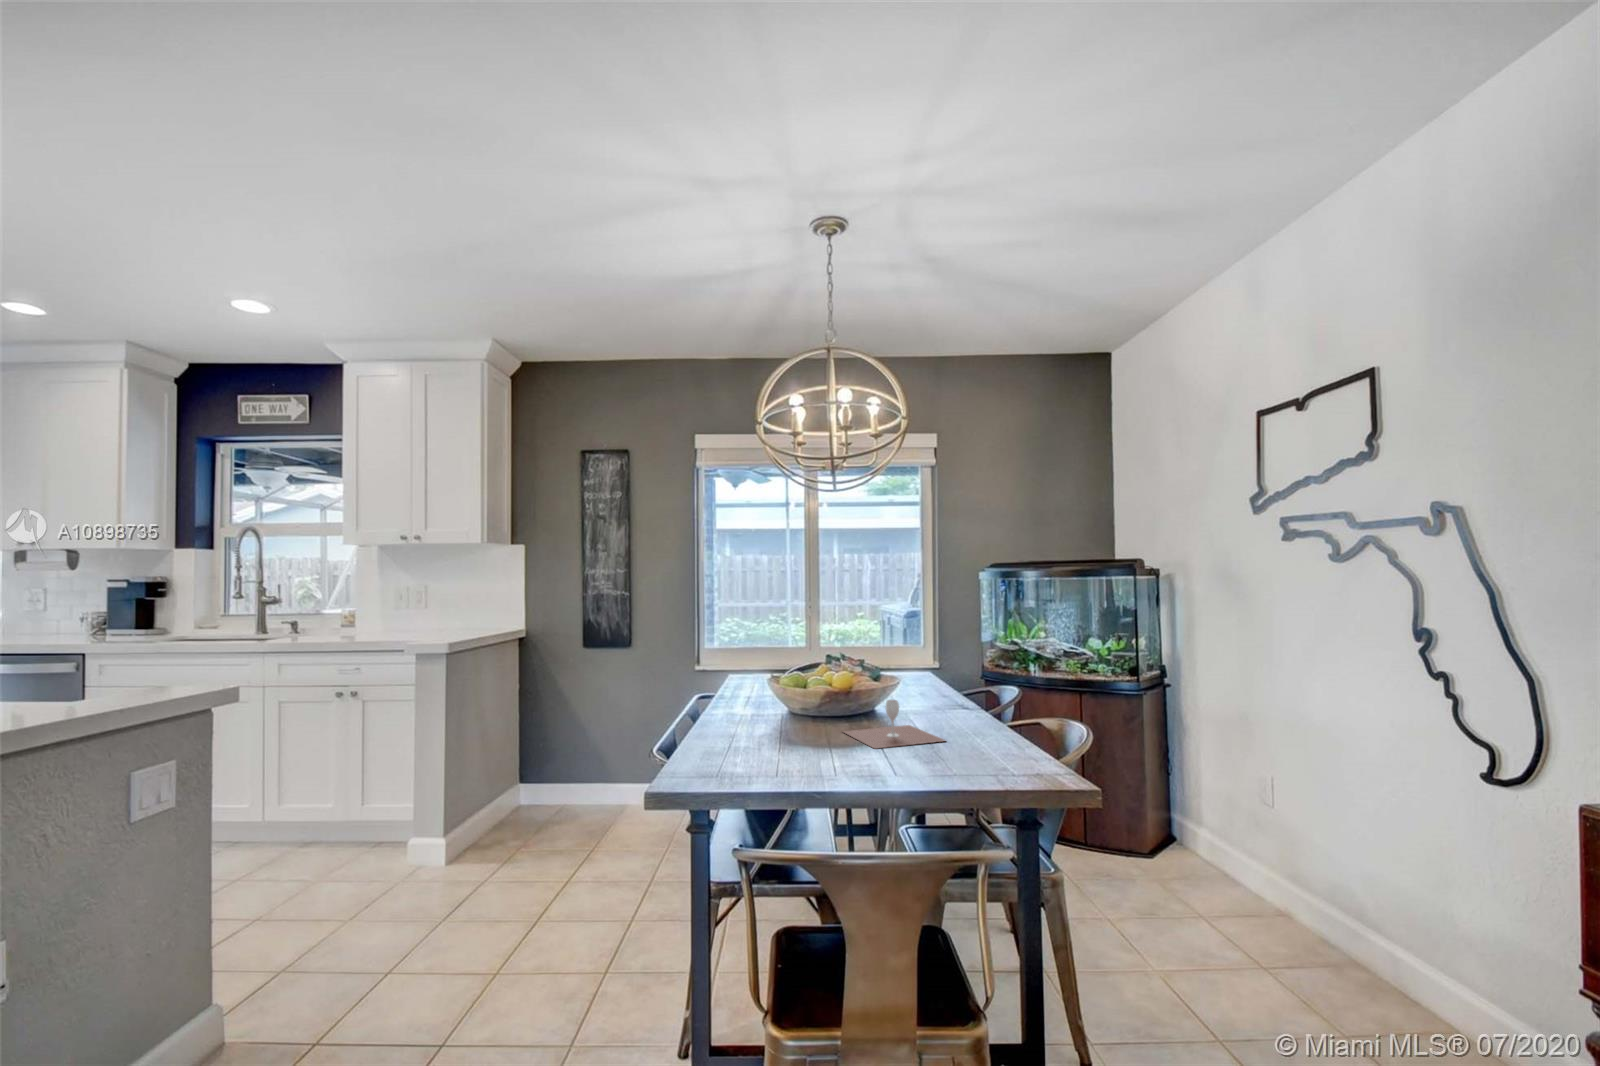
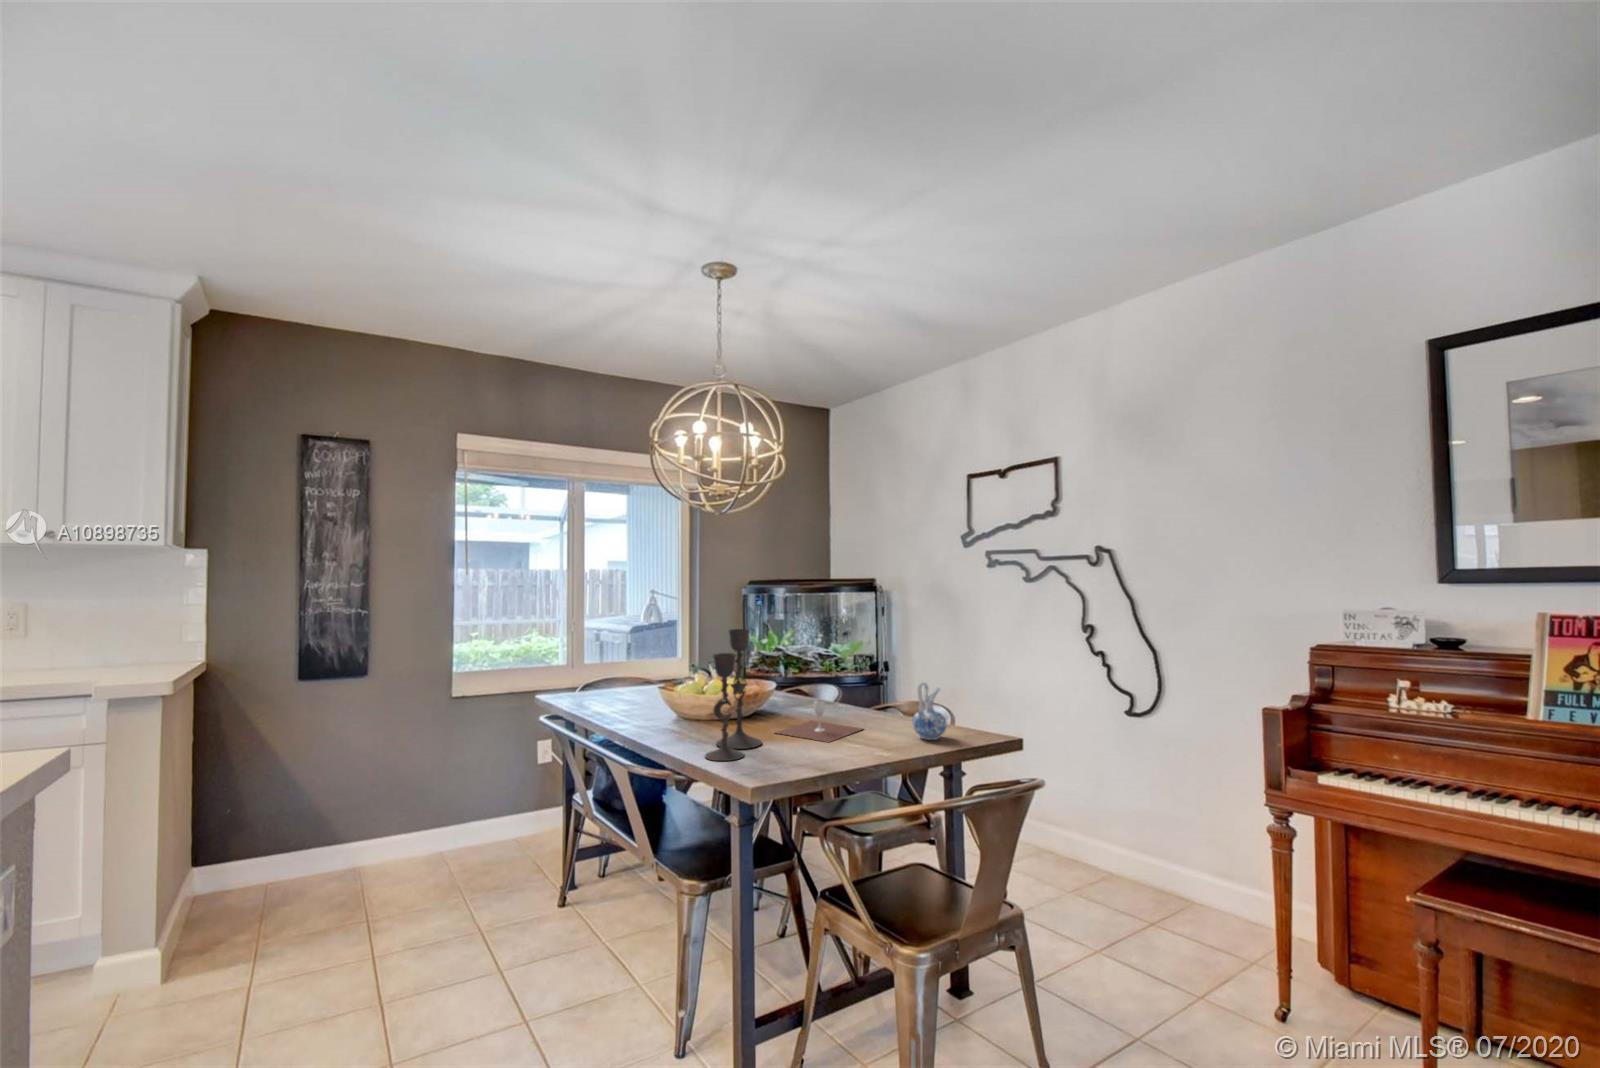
candlestick: none [725,612,810,750] -> present [705,629,762,761]
ceramic pitcher: none [977,687,1023,764] -> present [912,682,947,740]

